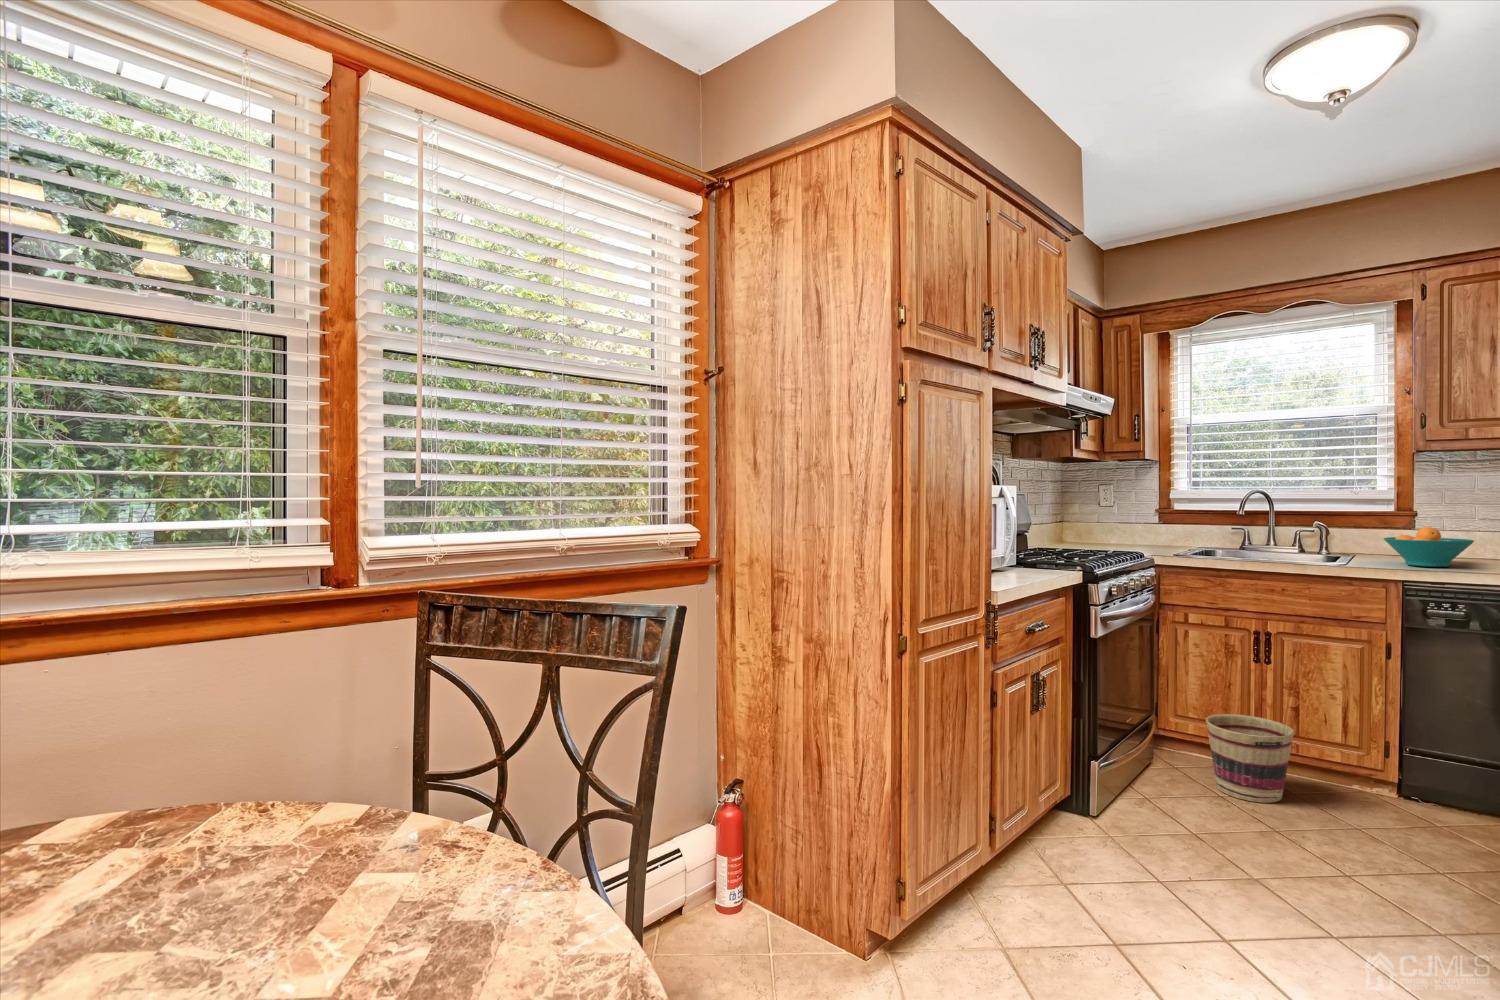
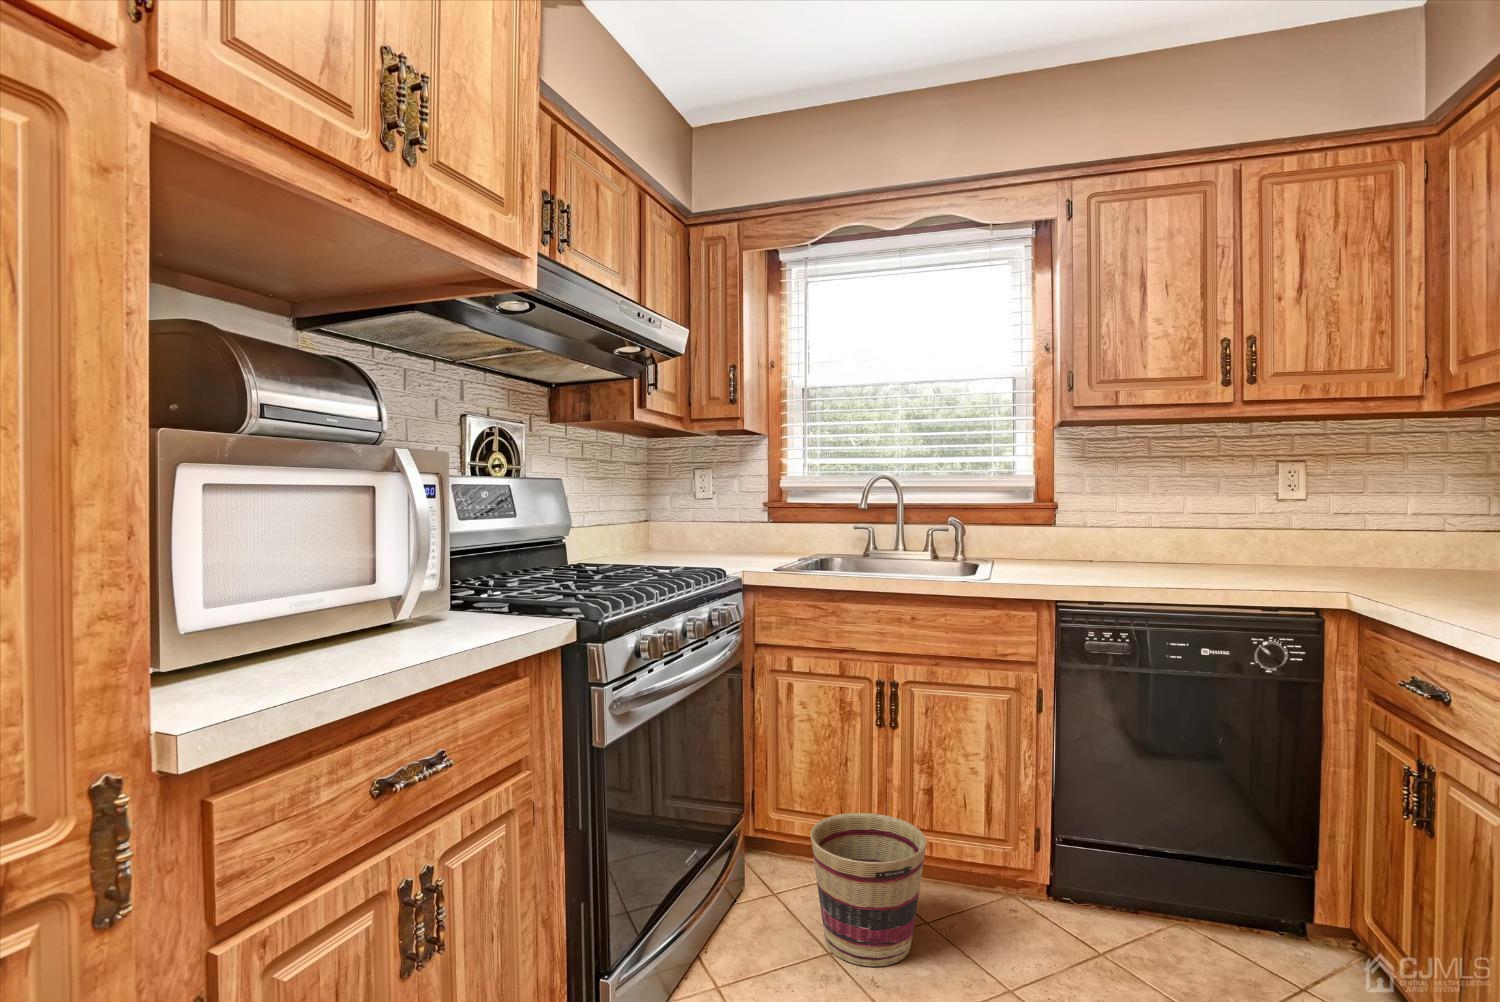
fruit bowl: present [1384,527,1474,567] -> none [1027,523,1126,577]

